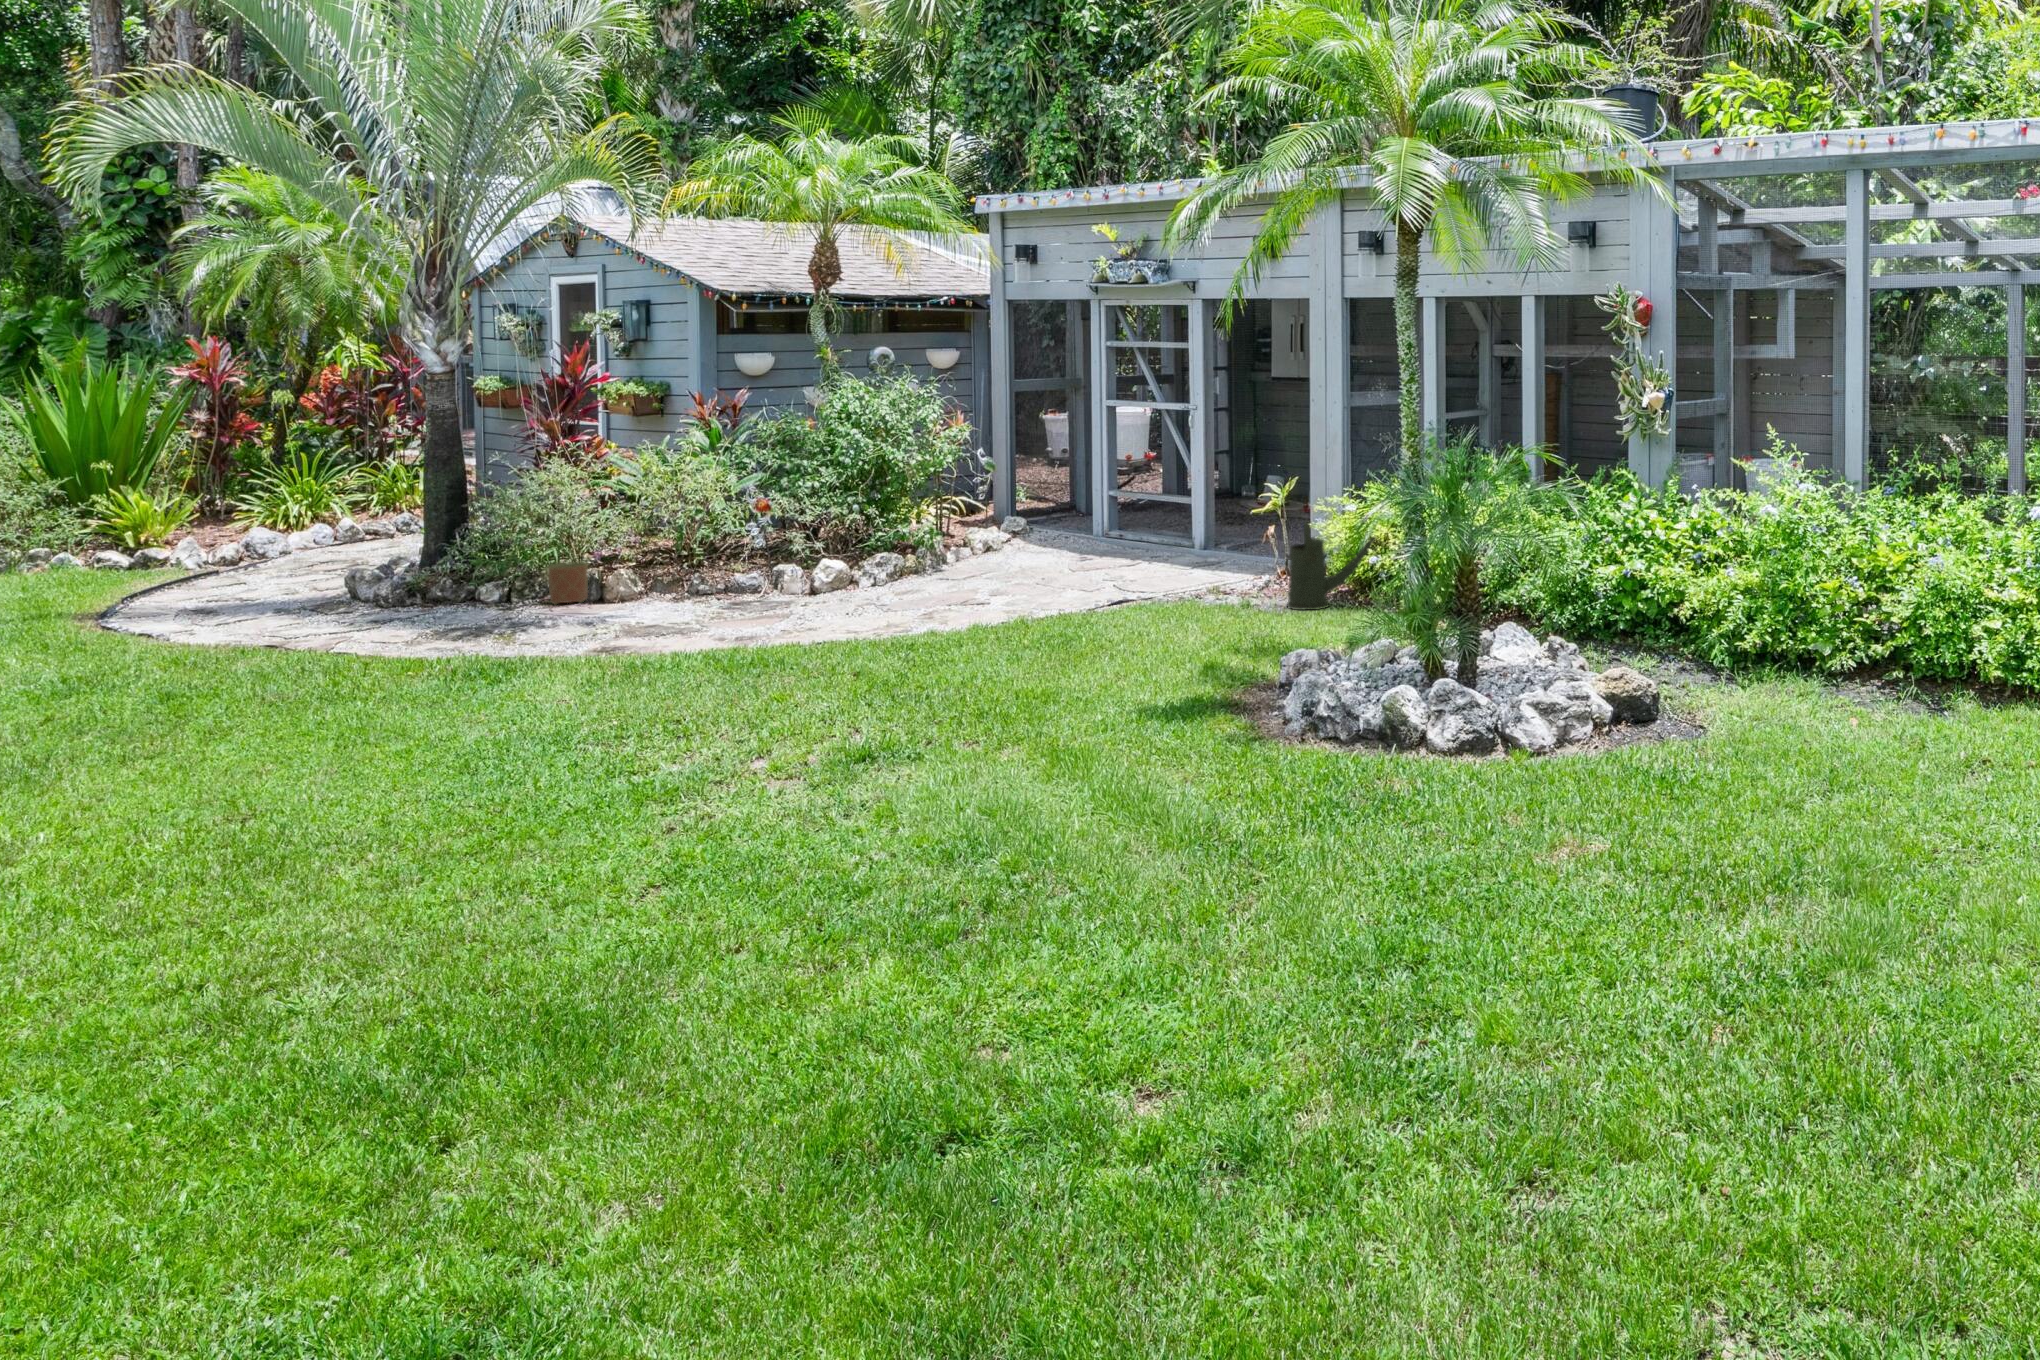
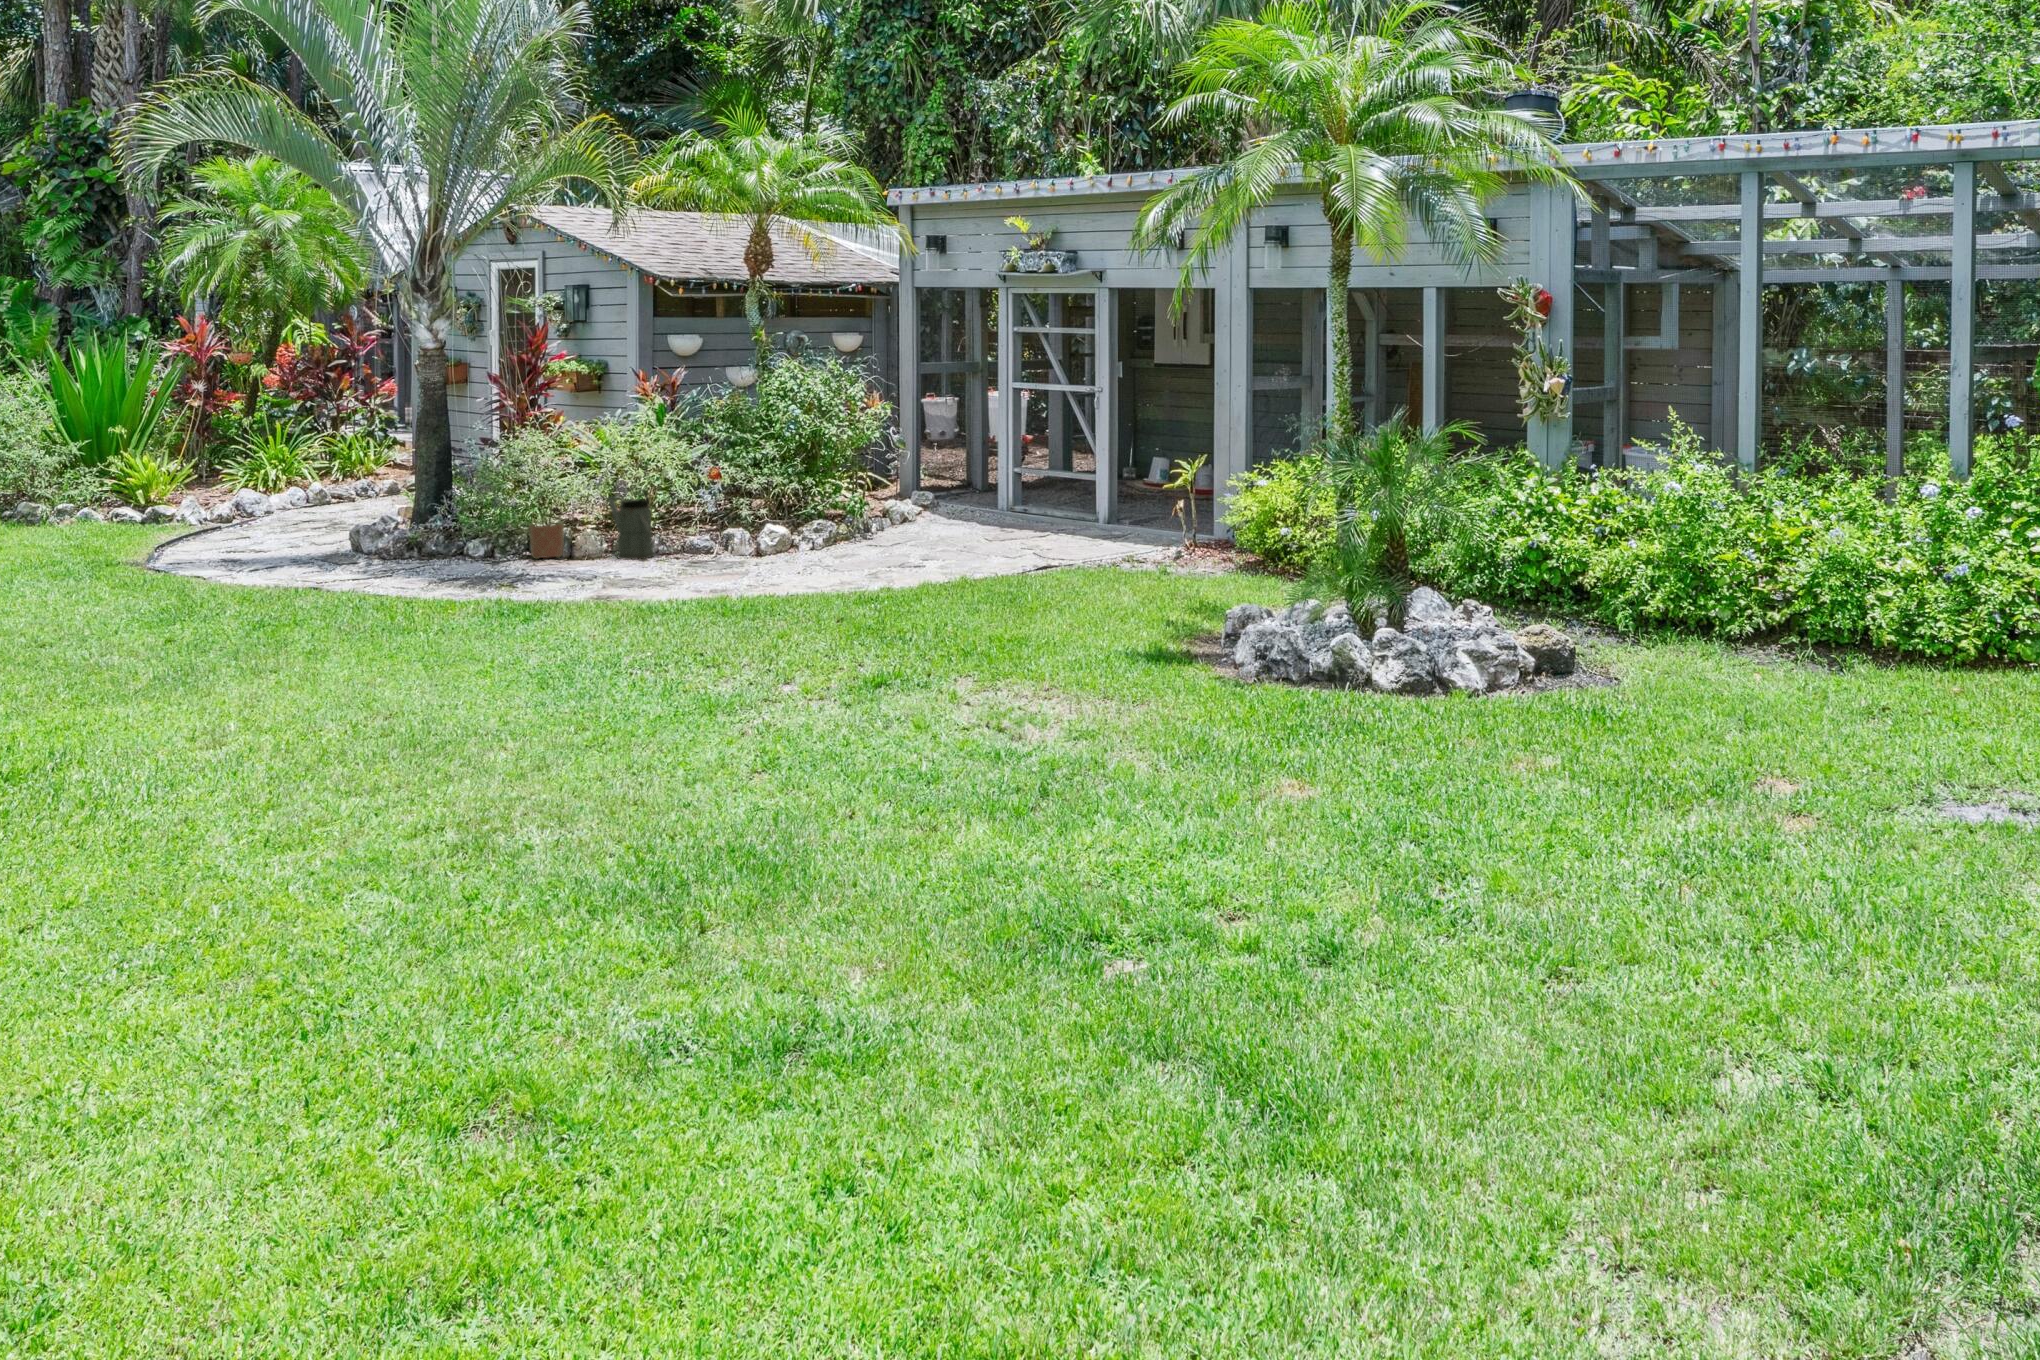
watering can: present [1278,523,1376,610] -> present [609,488,654,560]

